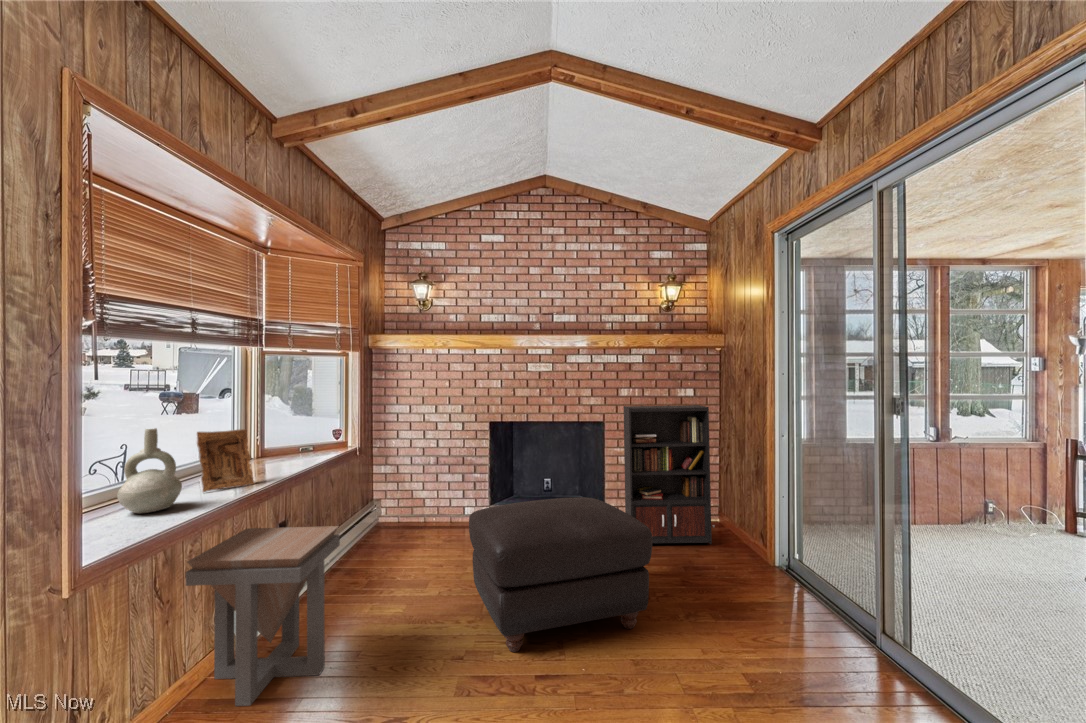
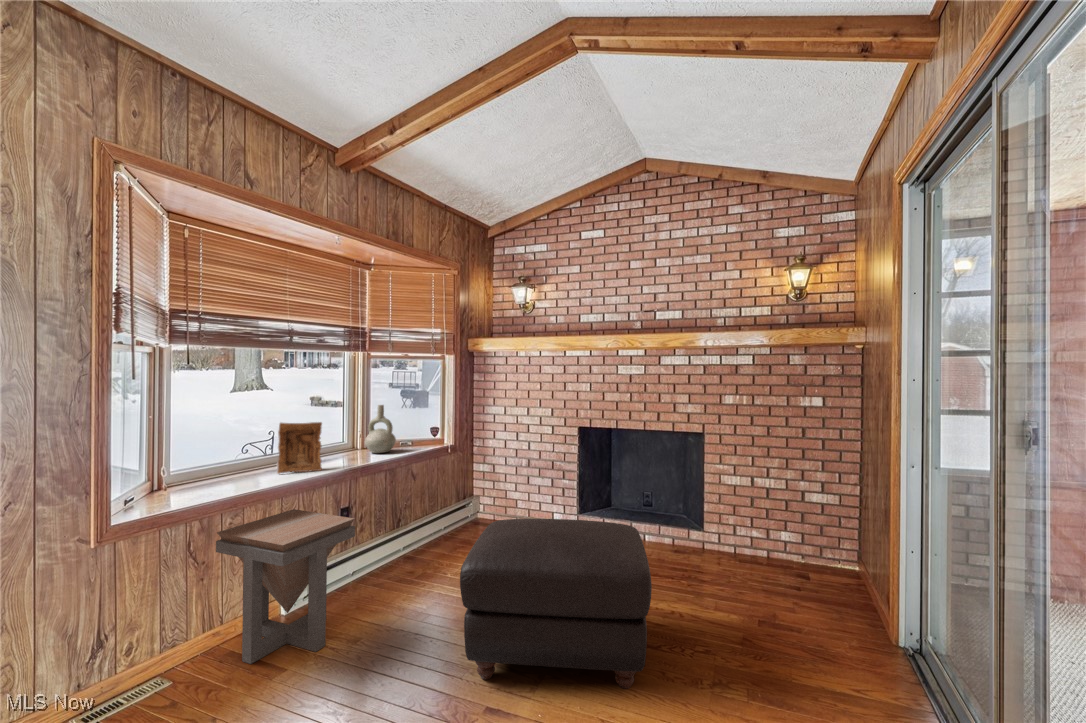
bookcase: present [623,405,715,544] -> none [711,419,845,604]
decorative vase: present [117,428,182,513] -> present [365,405,396,453]

